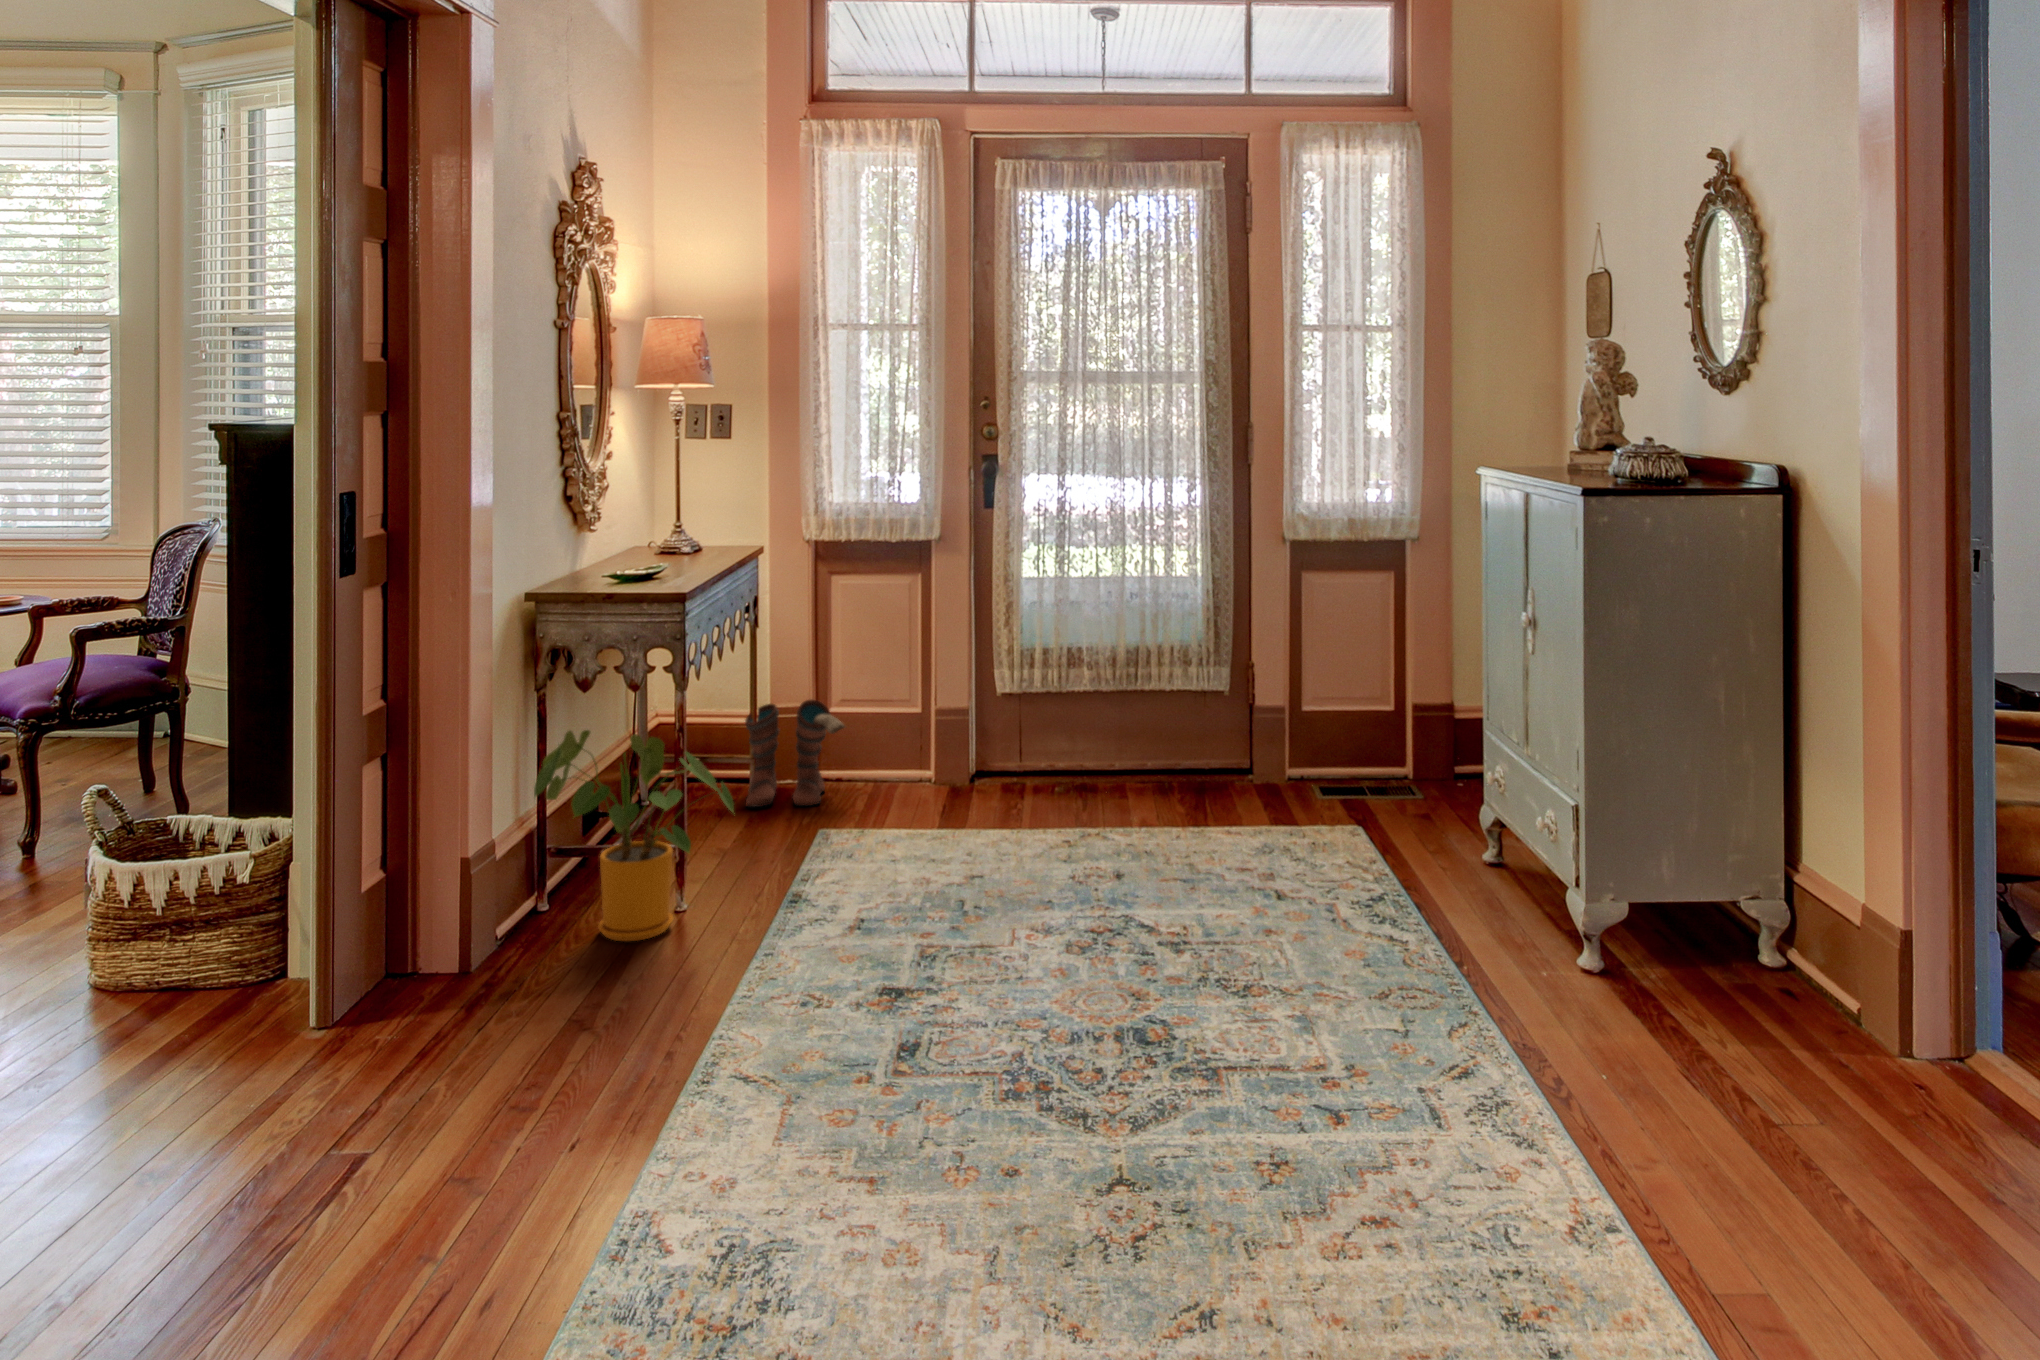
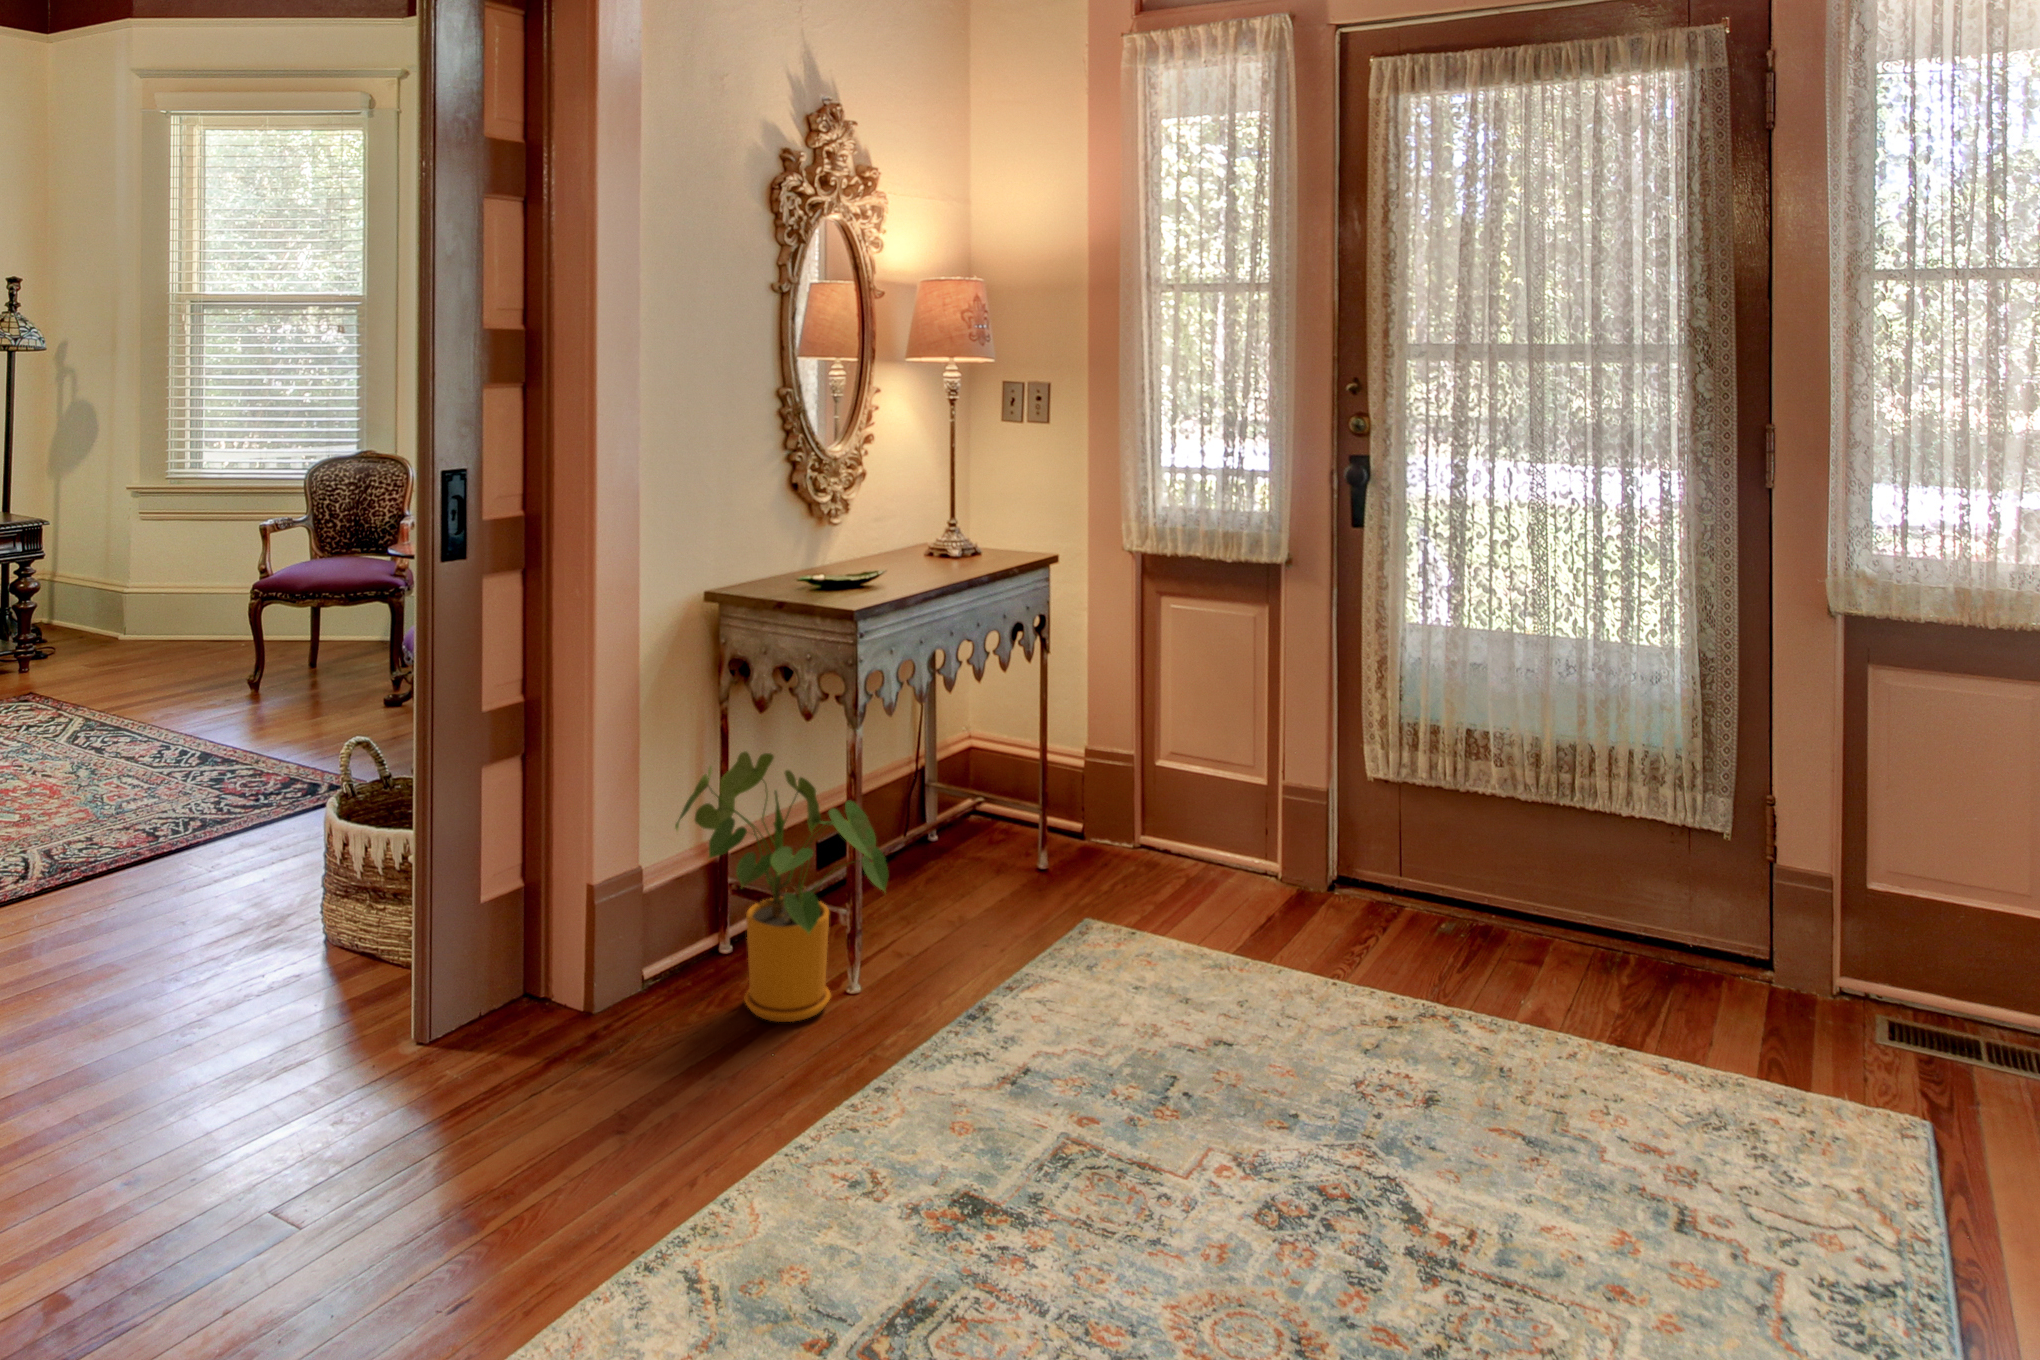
boots: present [745,700,845,807] -> none [1041,743,1162,879]

